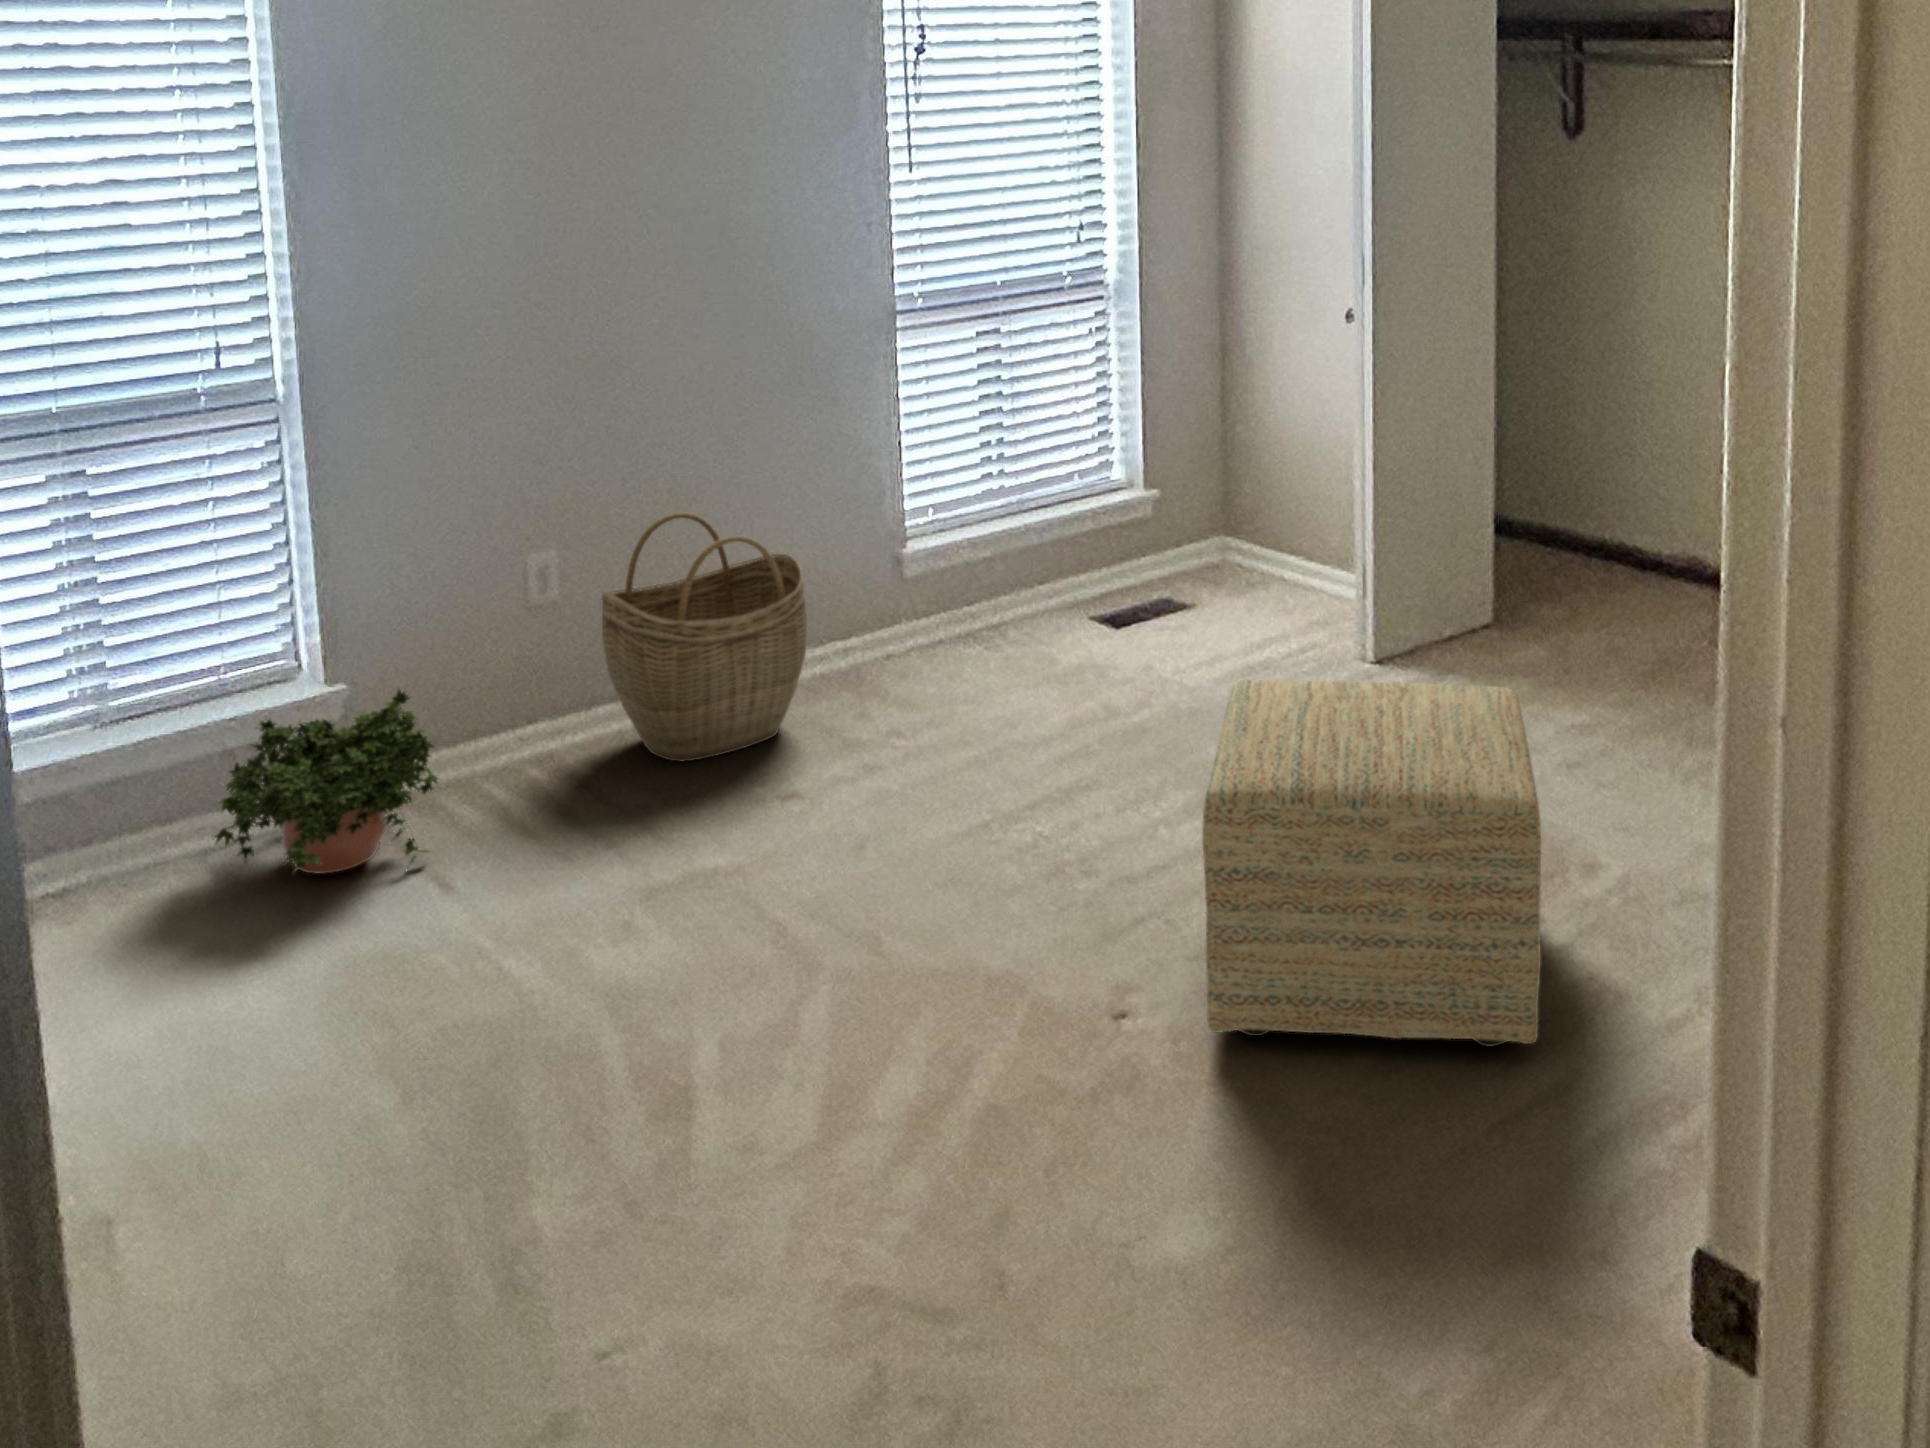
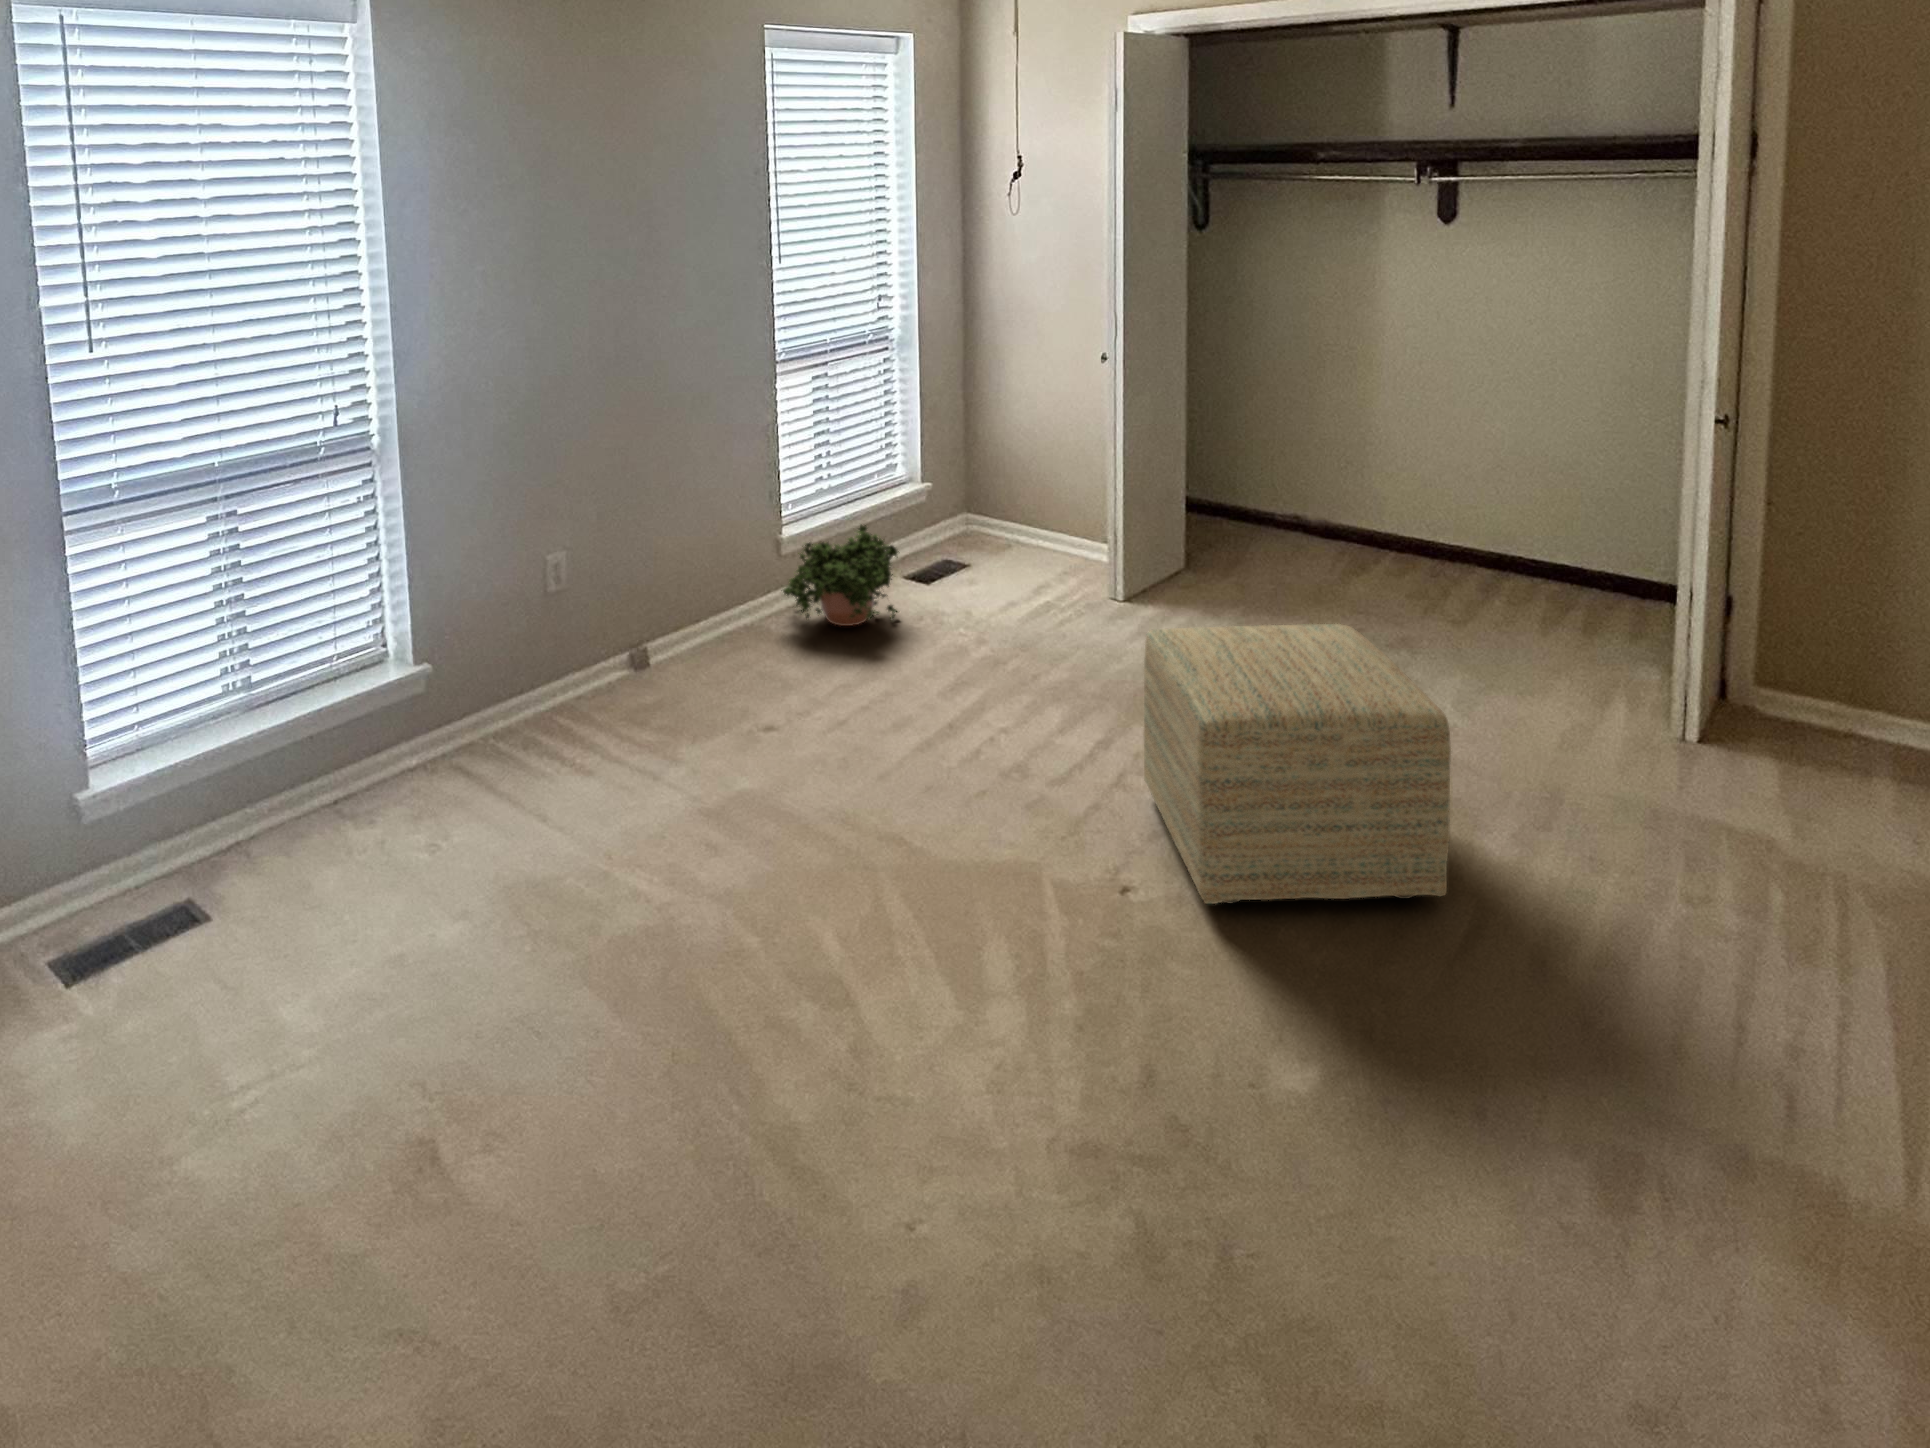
woven basket: present [602,512,807,761] -> none [601,518,748,706]
potted plant: present [215,690,439,874] -> present [783,525,899,626]

